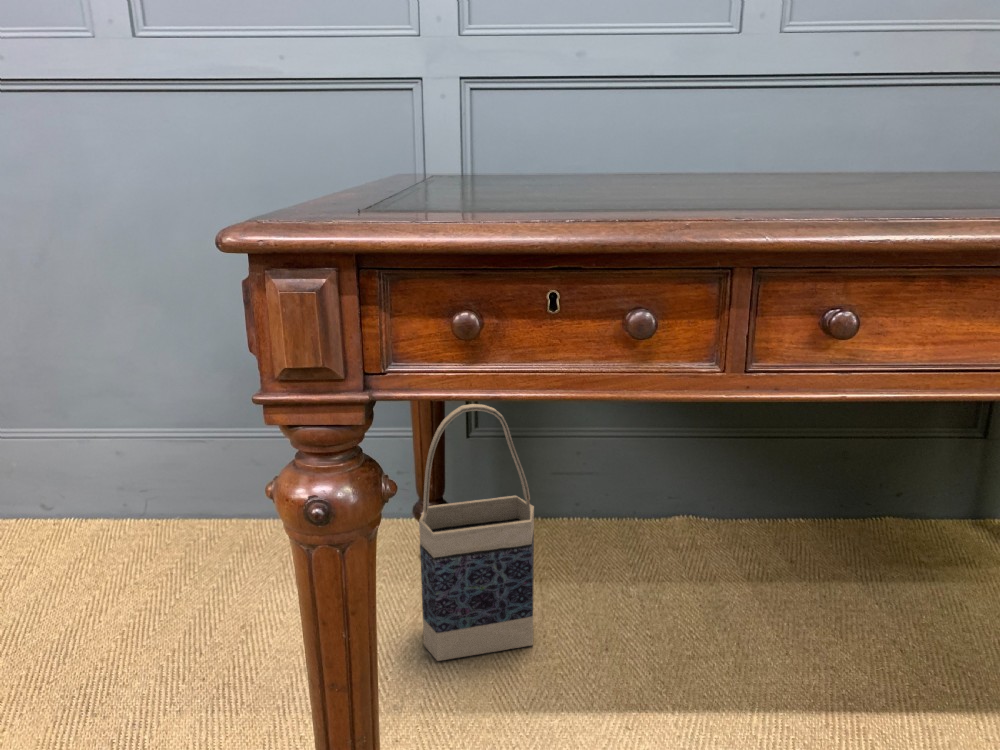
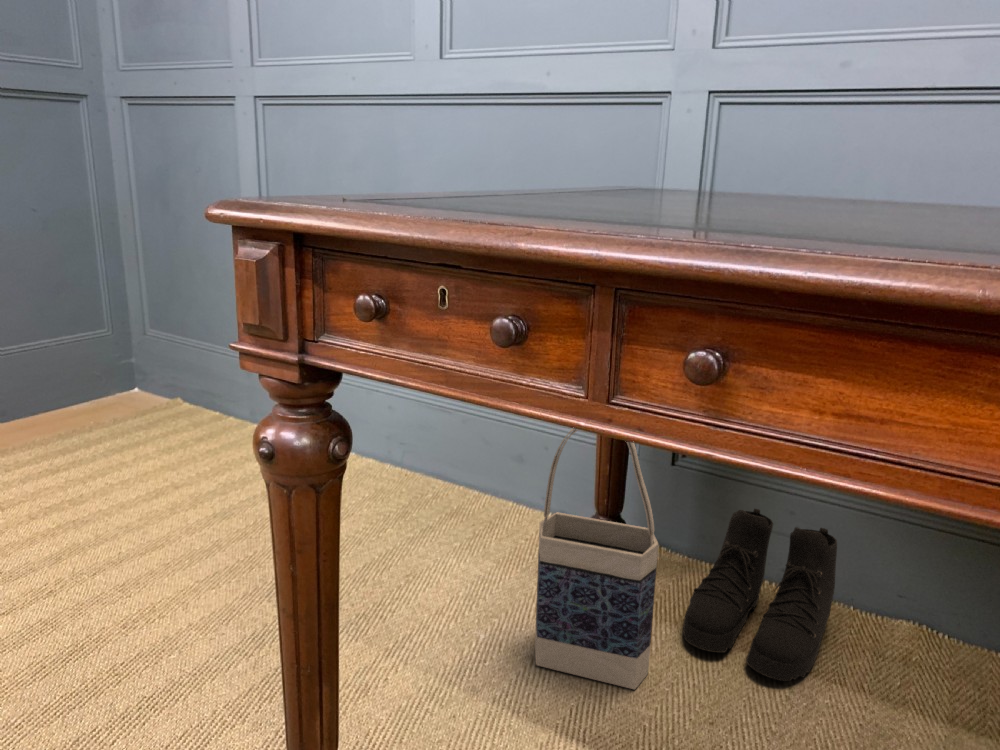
boots: none [533,456,643,591] -> present [683,509,837,681]

